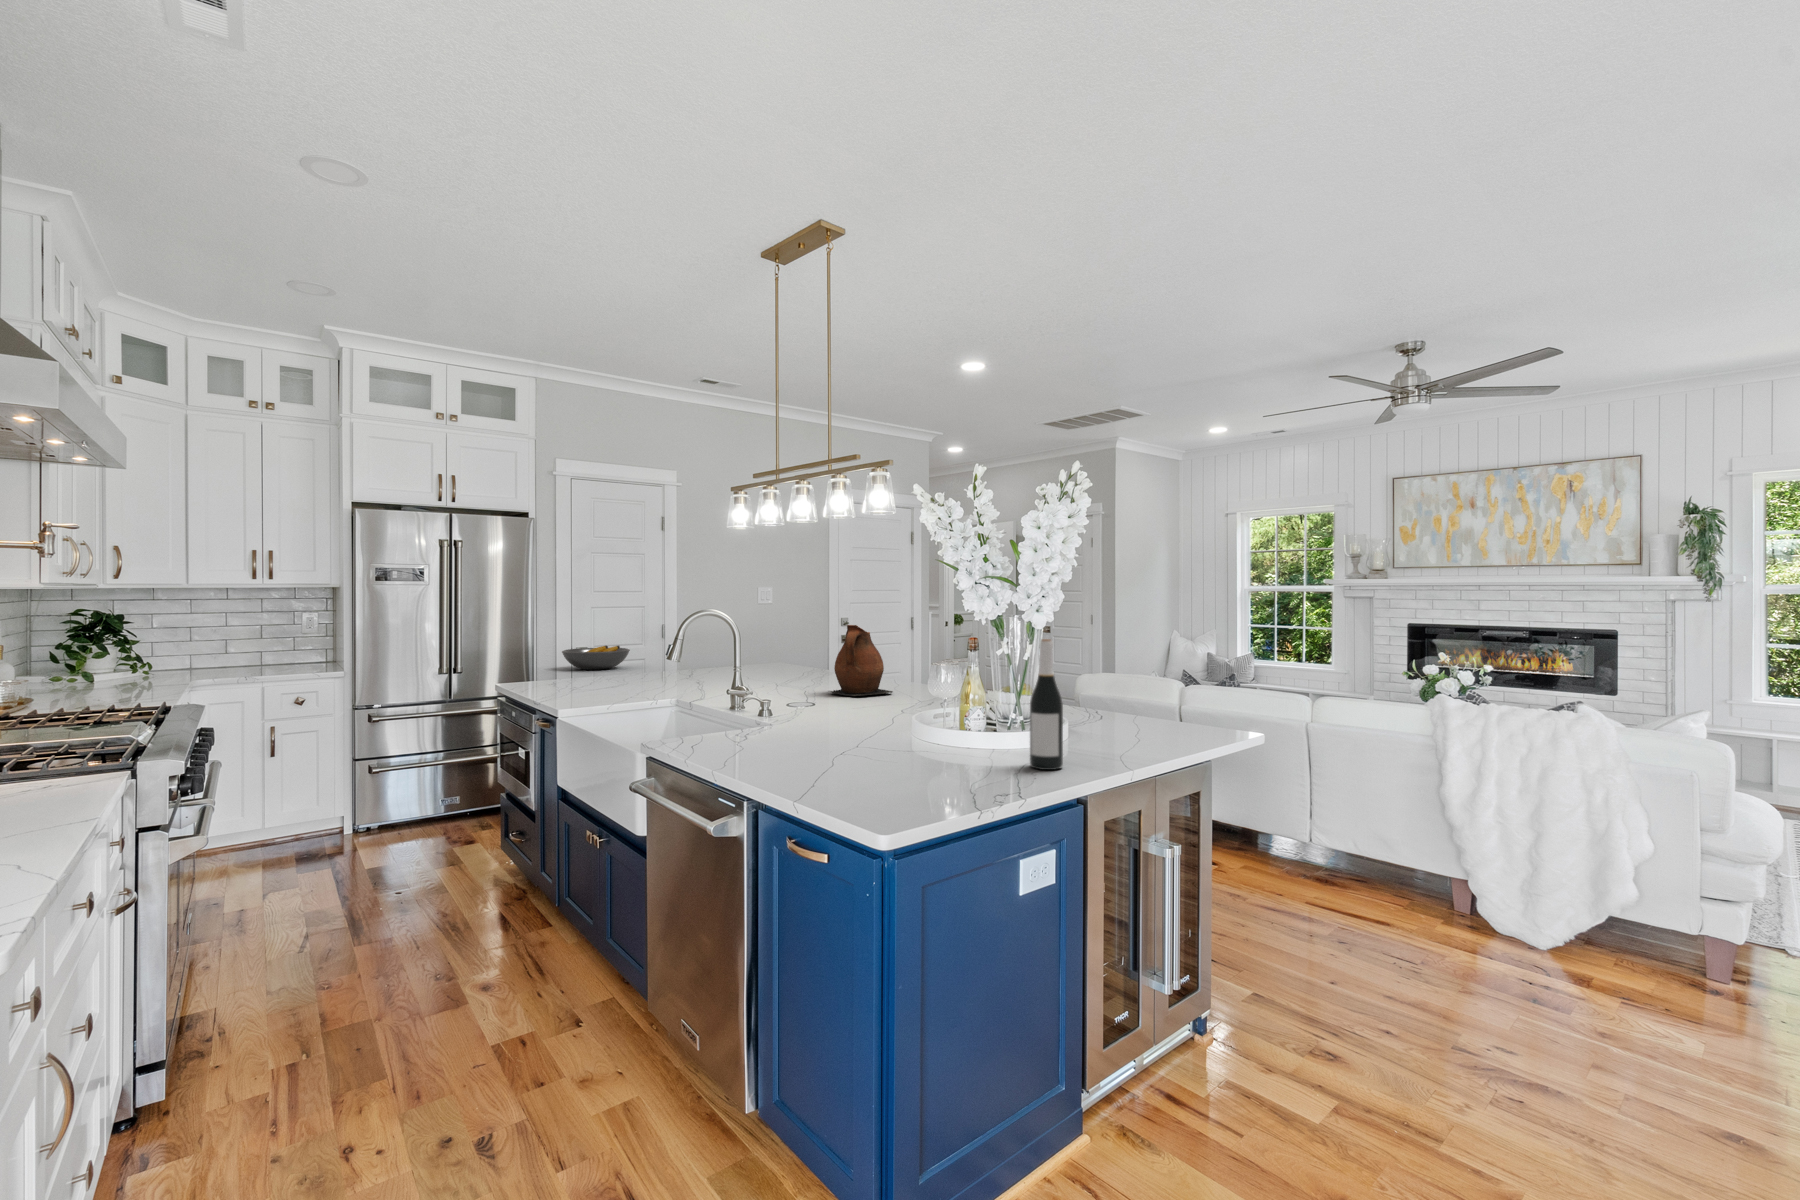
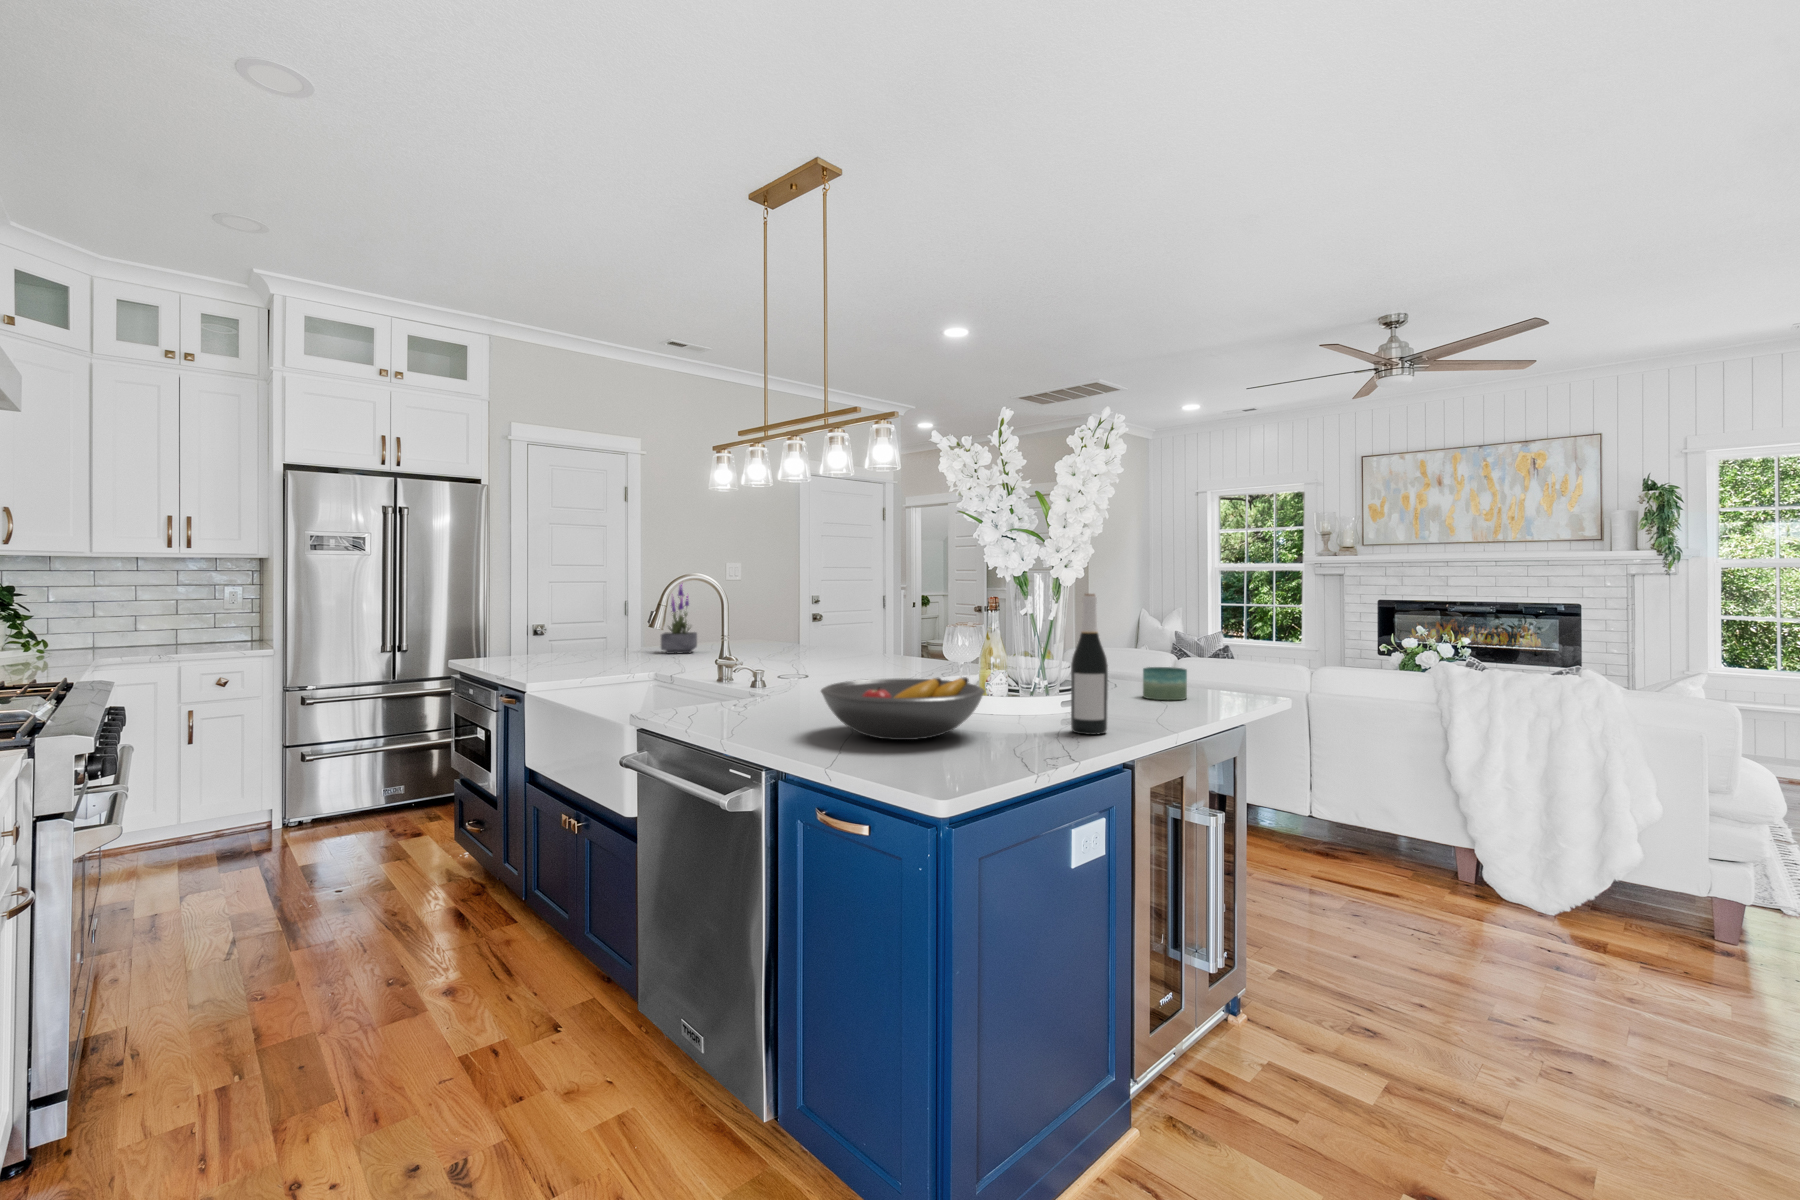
potted plant: none [692,604,727,676] -> present [661,585,697,654]
ceramic pitcher: present [830,625,893,696] -> none [813,595,882,670]
fruit bowl: present [562,646,630,670] -> present [821,677,985,740]
candle: none [1124,700,1166,733] -> present [1143,667,1187,700]

